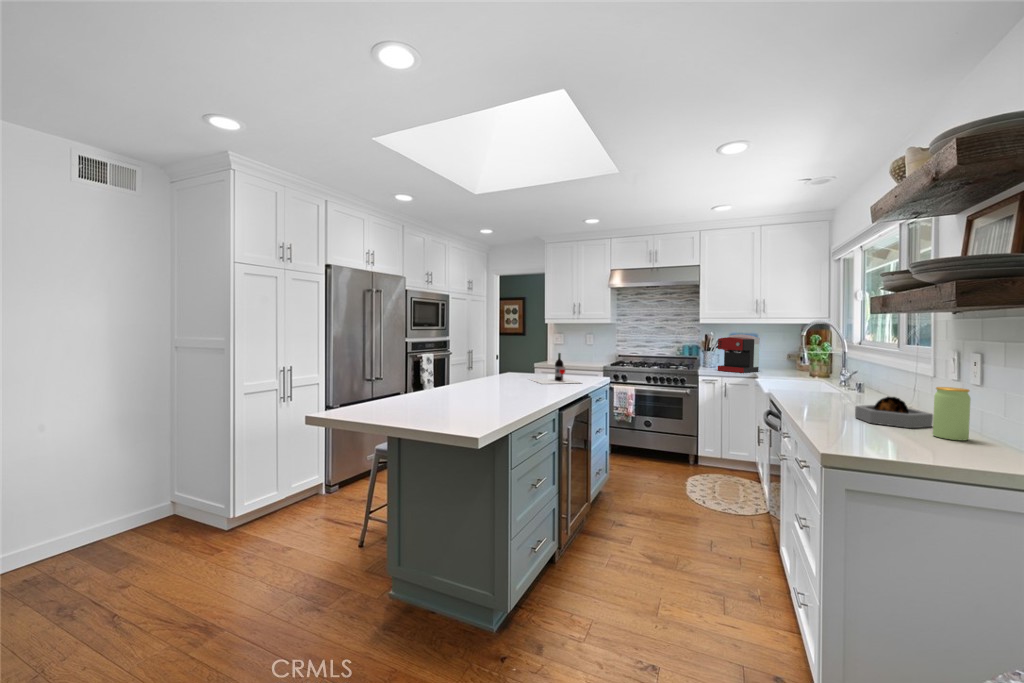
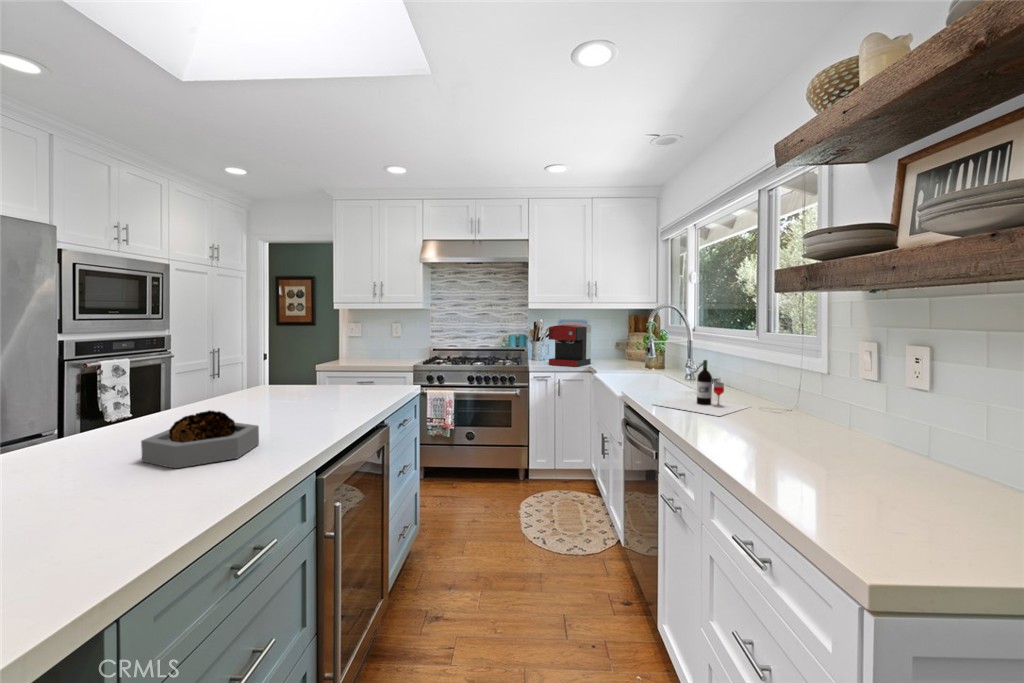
wine bottle: present [530,353,580,384] -> present [653,360,750,416]
jar: present [933,387,971,440] -> none [914,403,976,493]
decorative bowl: present [855,397,933,428] -> present [141,410,259,468]

